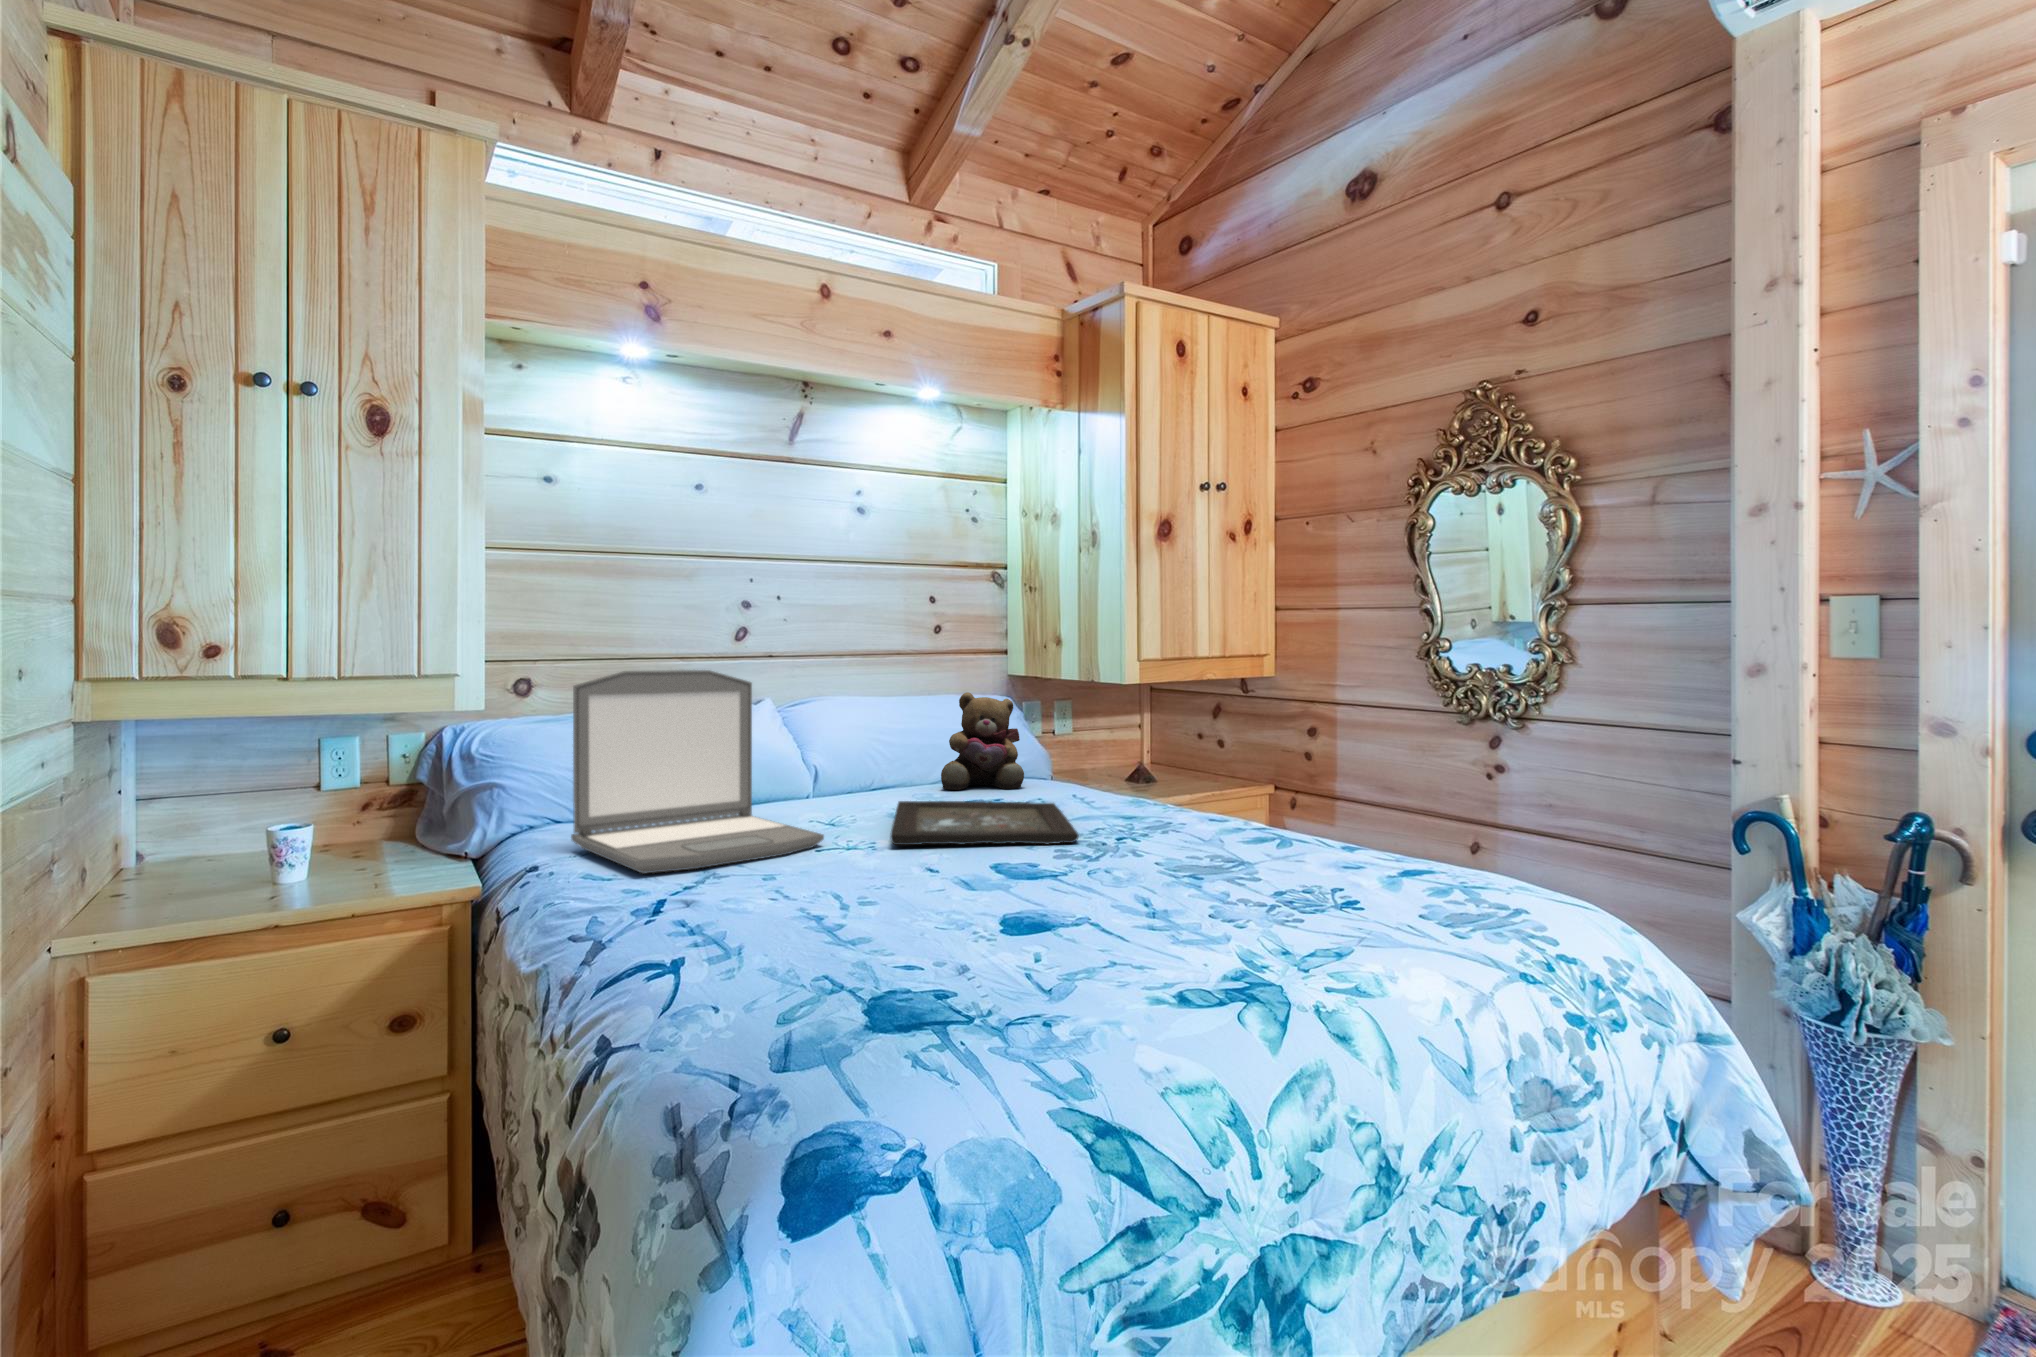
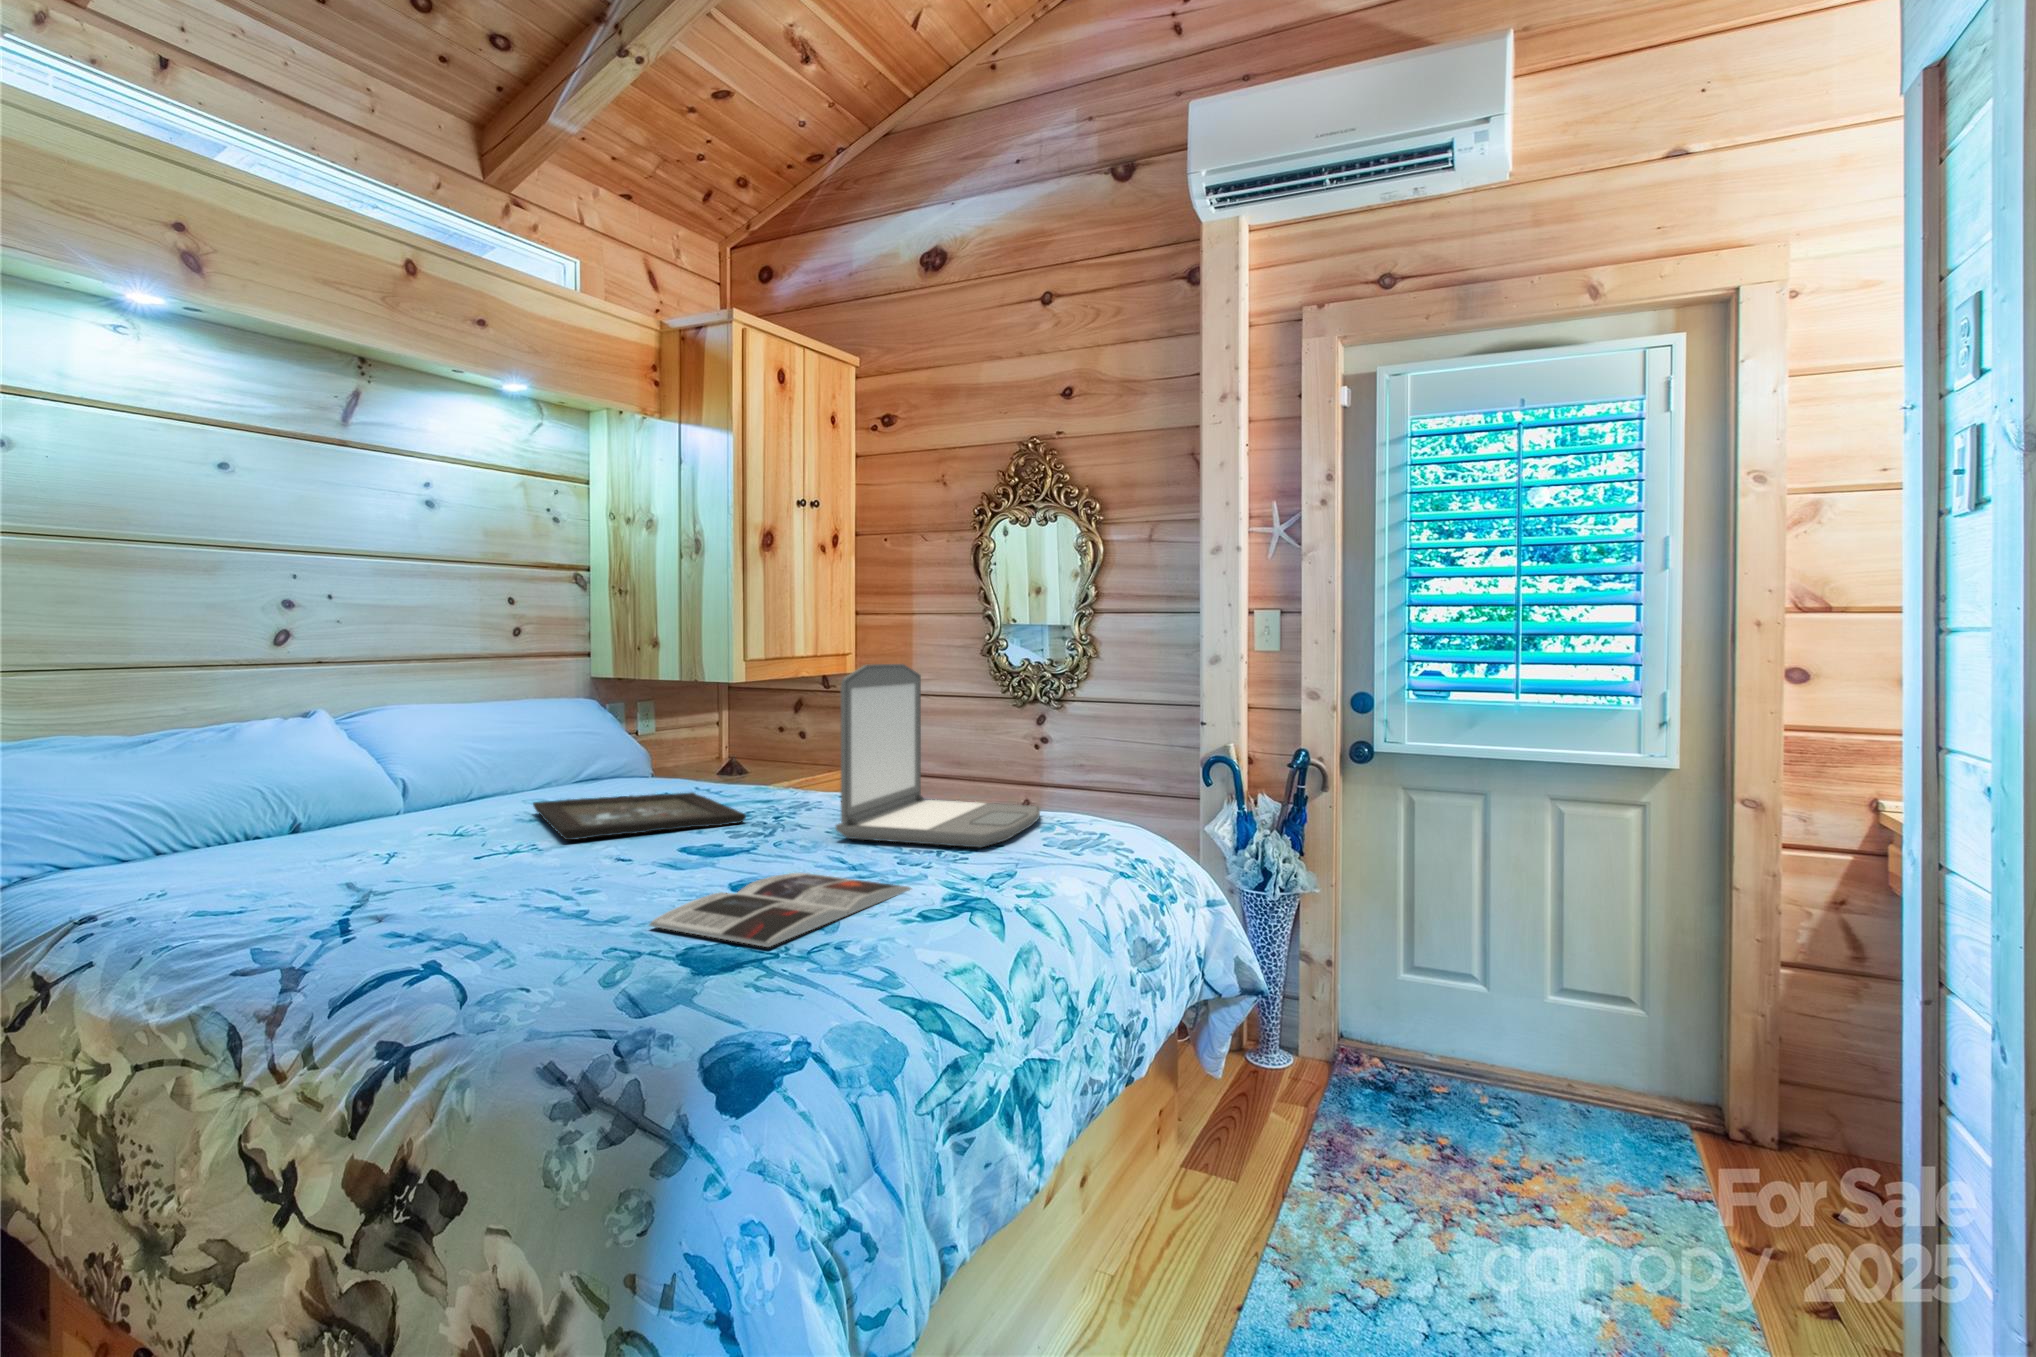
laptop: present [571,670,824,873] -> present [836,664,1040,848]
teddy bear: present [941,692,1024,790] -> none [557,692,645,790]
magazine: none [869,914,1191,1013] -> present [650,873,912,947]

